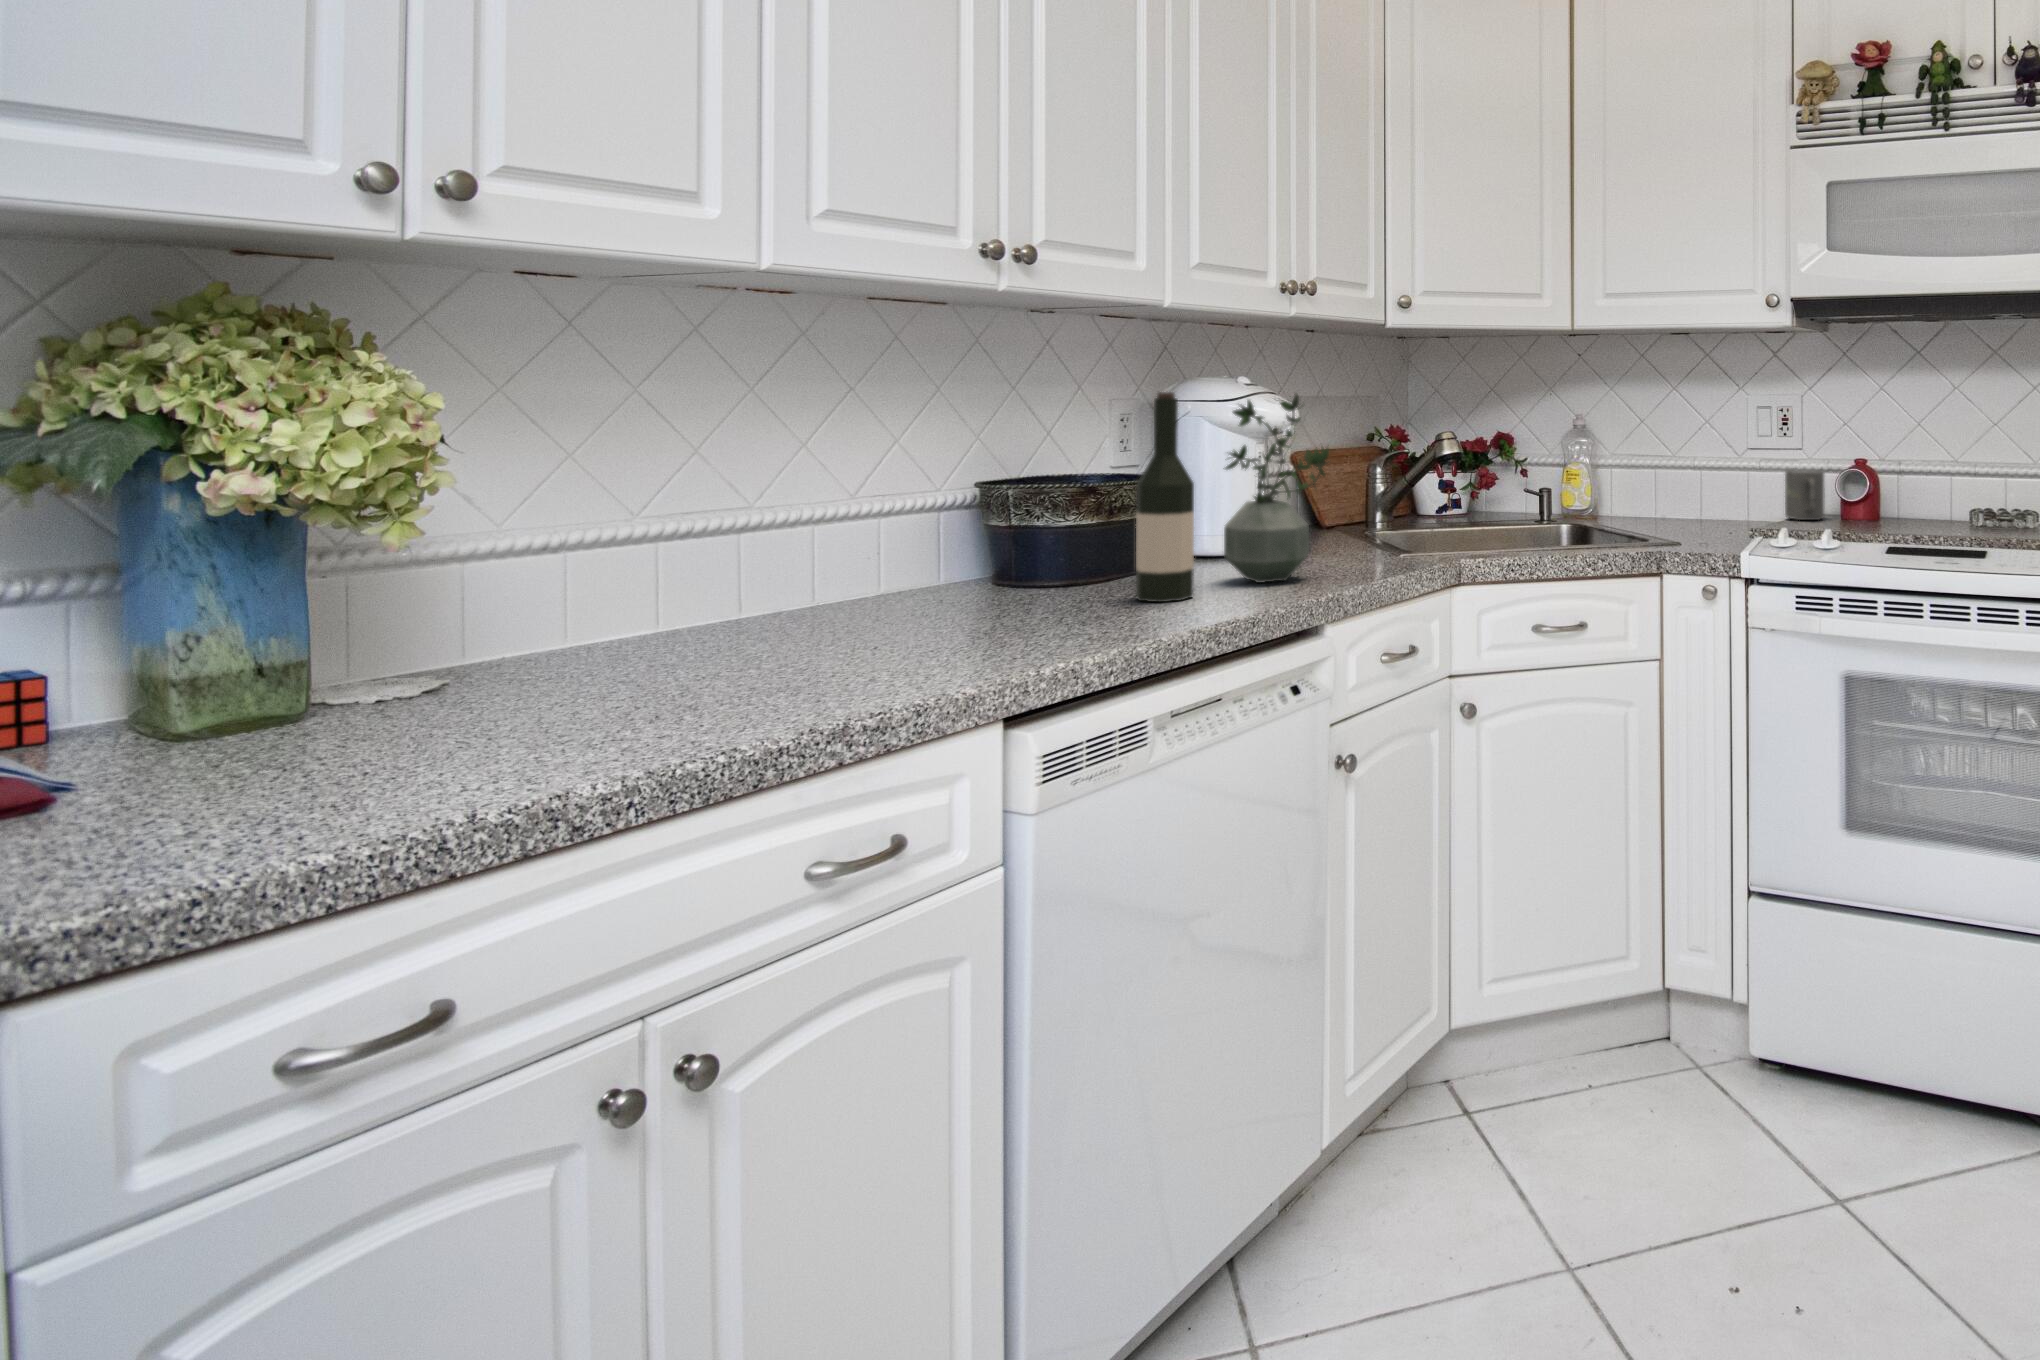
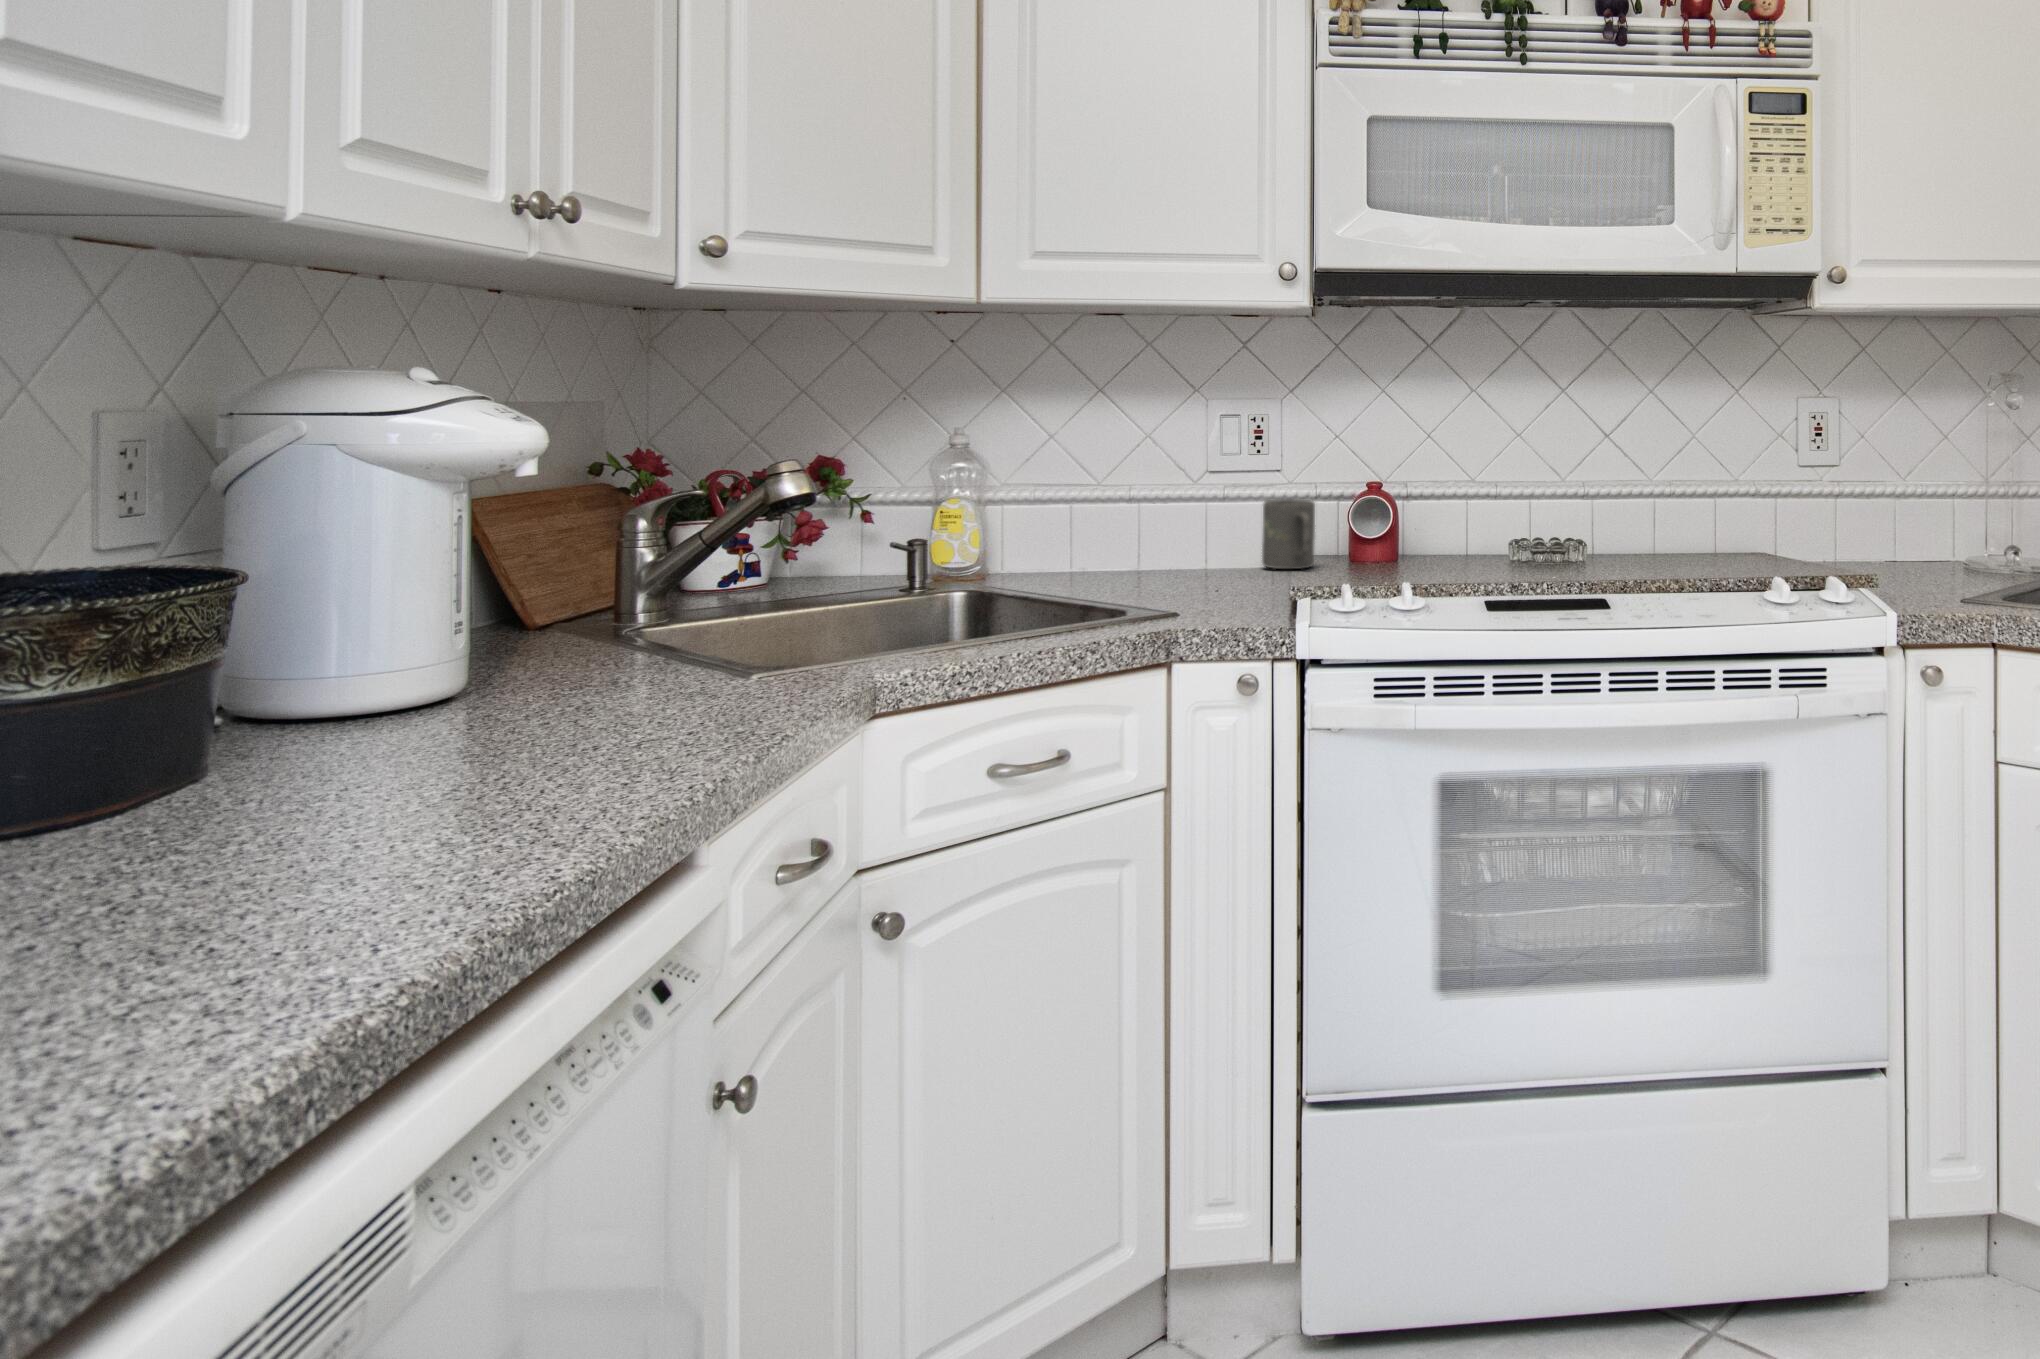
wine bottle: present [1136,392,1194,602] -> none [292,394,442,830]
potted plant: present [1224,394,1329,583] -> none [464,394,691,756]

